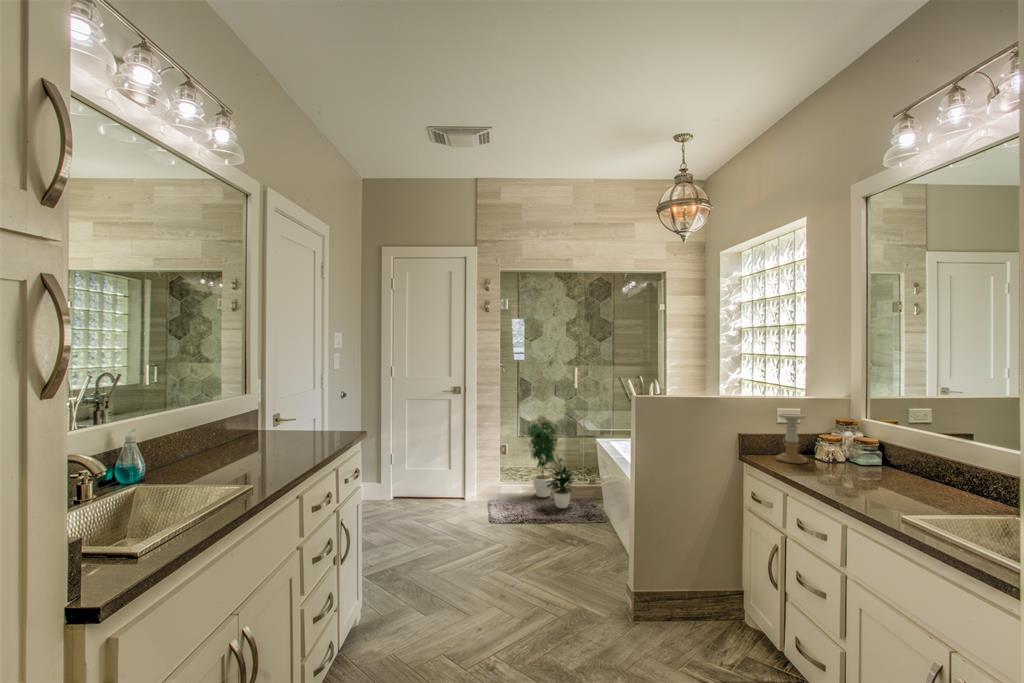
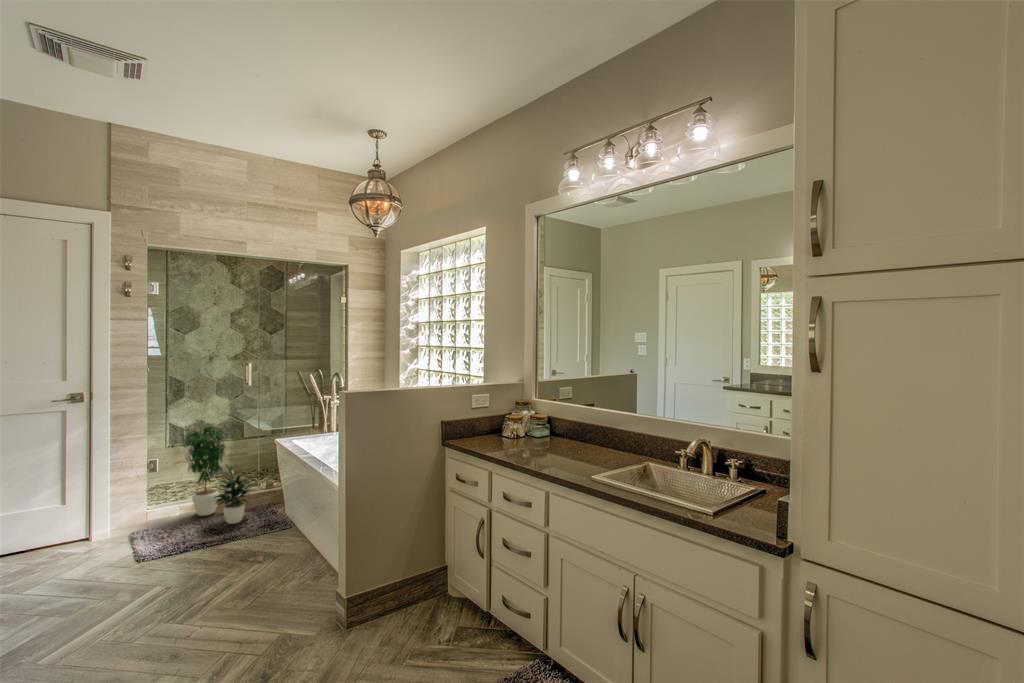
candle holder: present [776,413,807,464] -> none [476,401,499,444]

